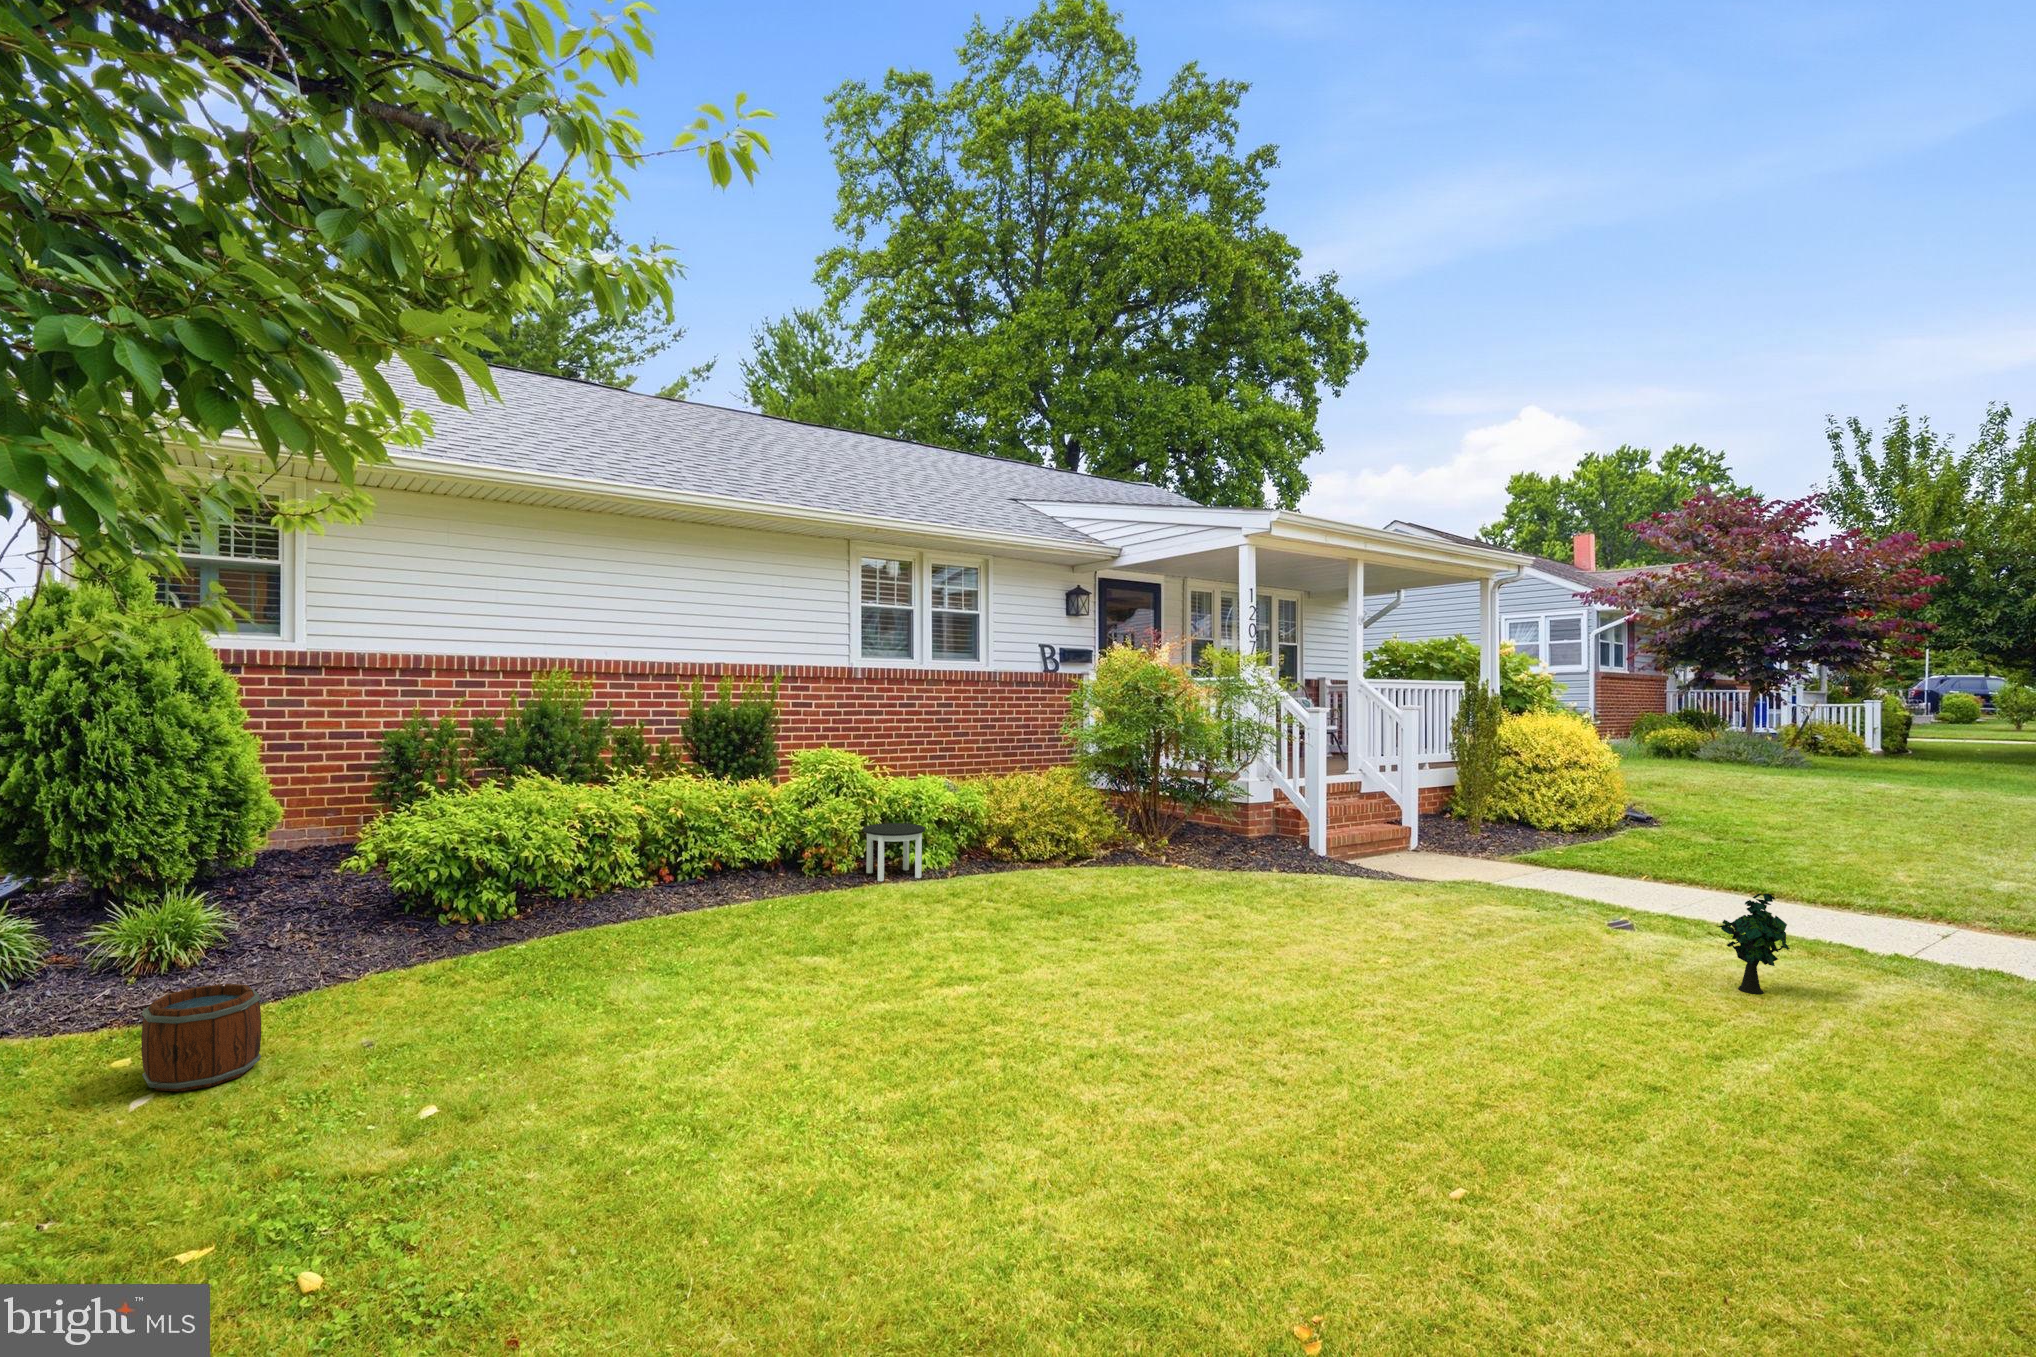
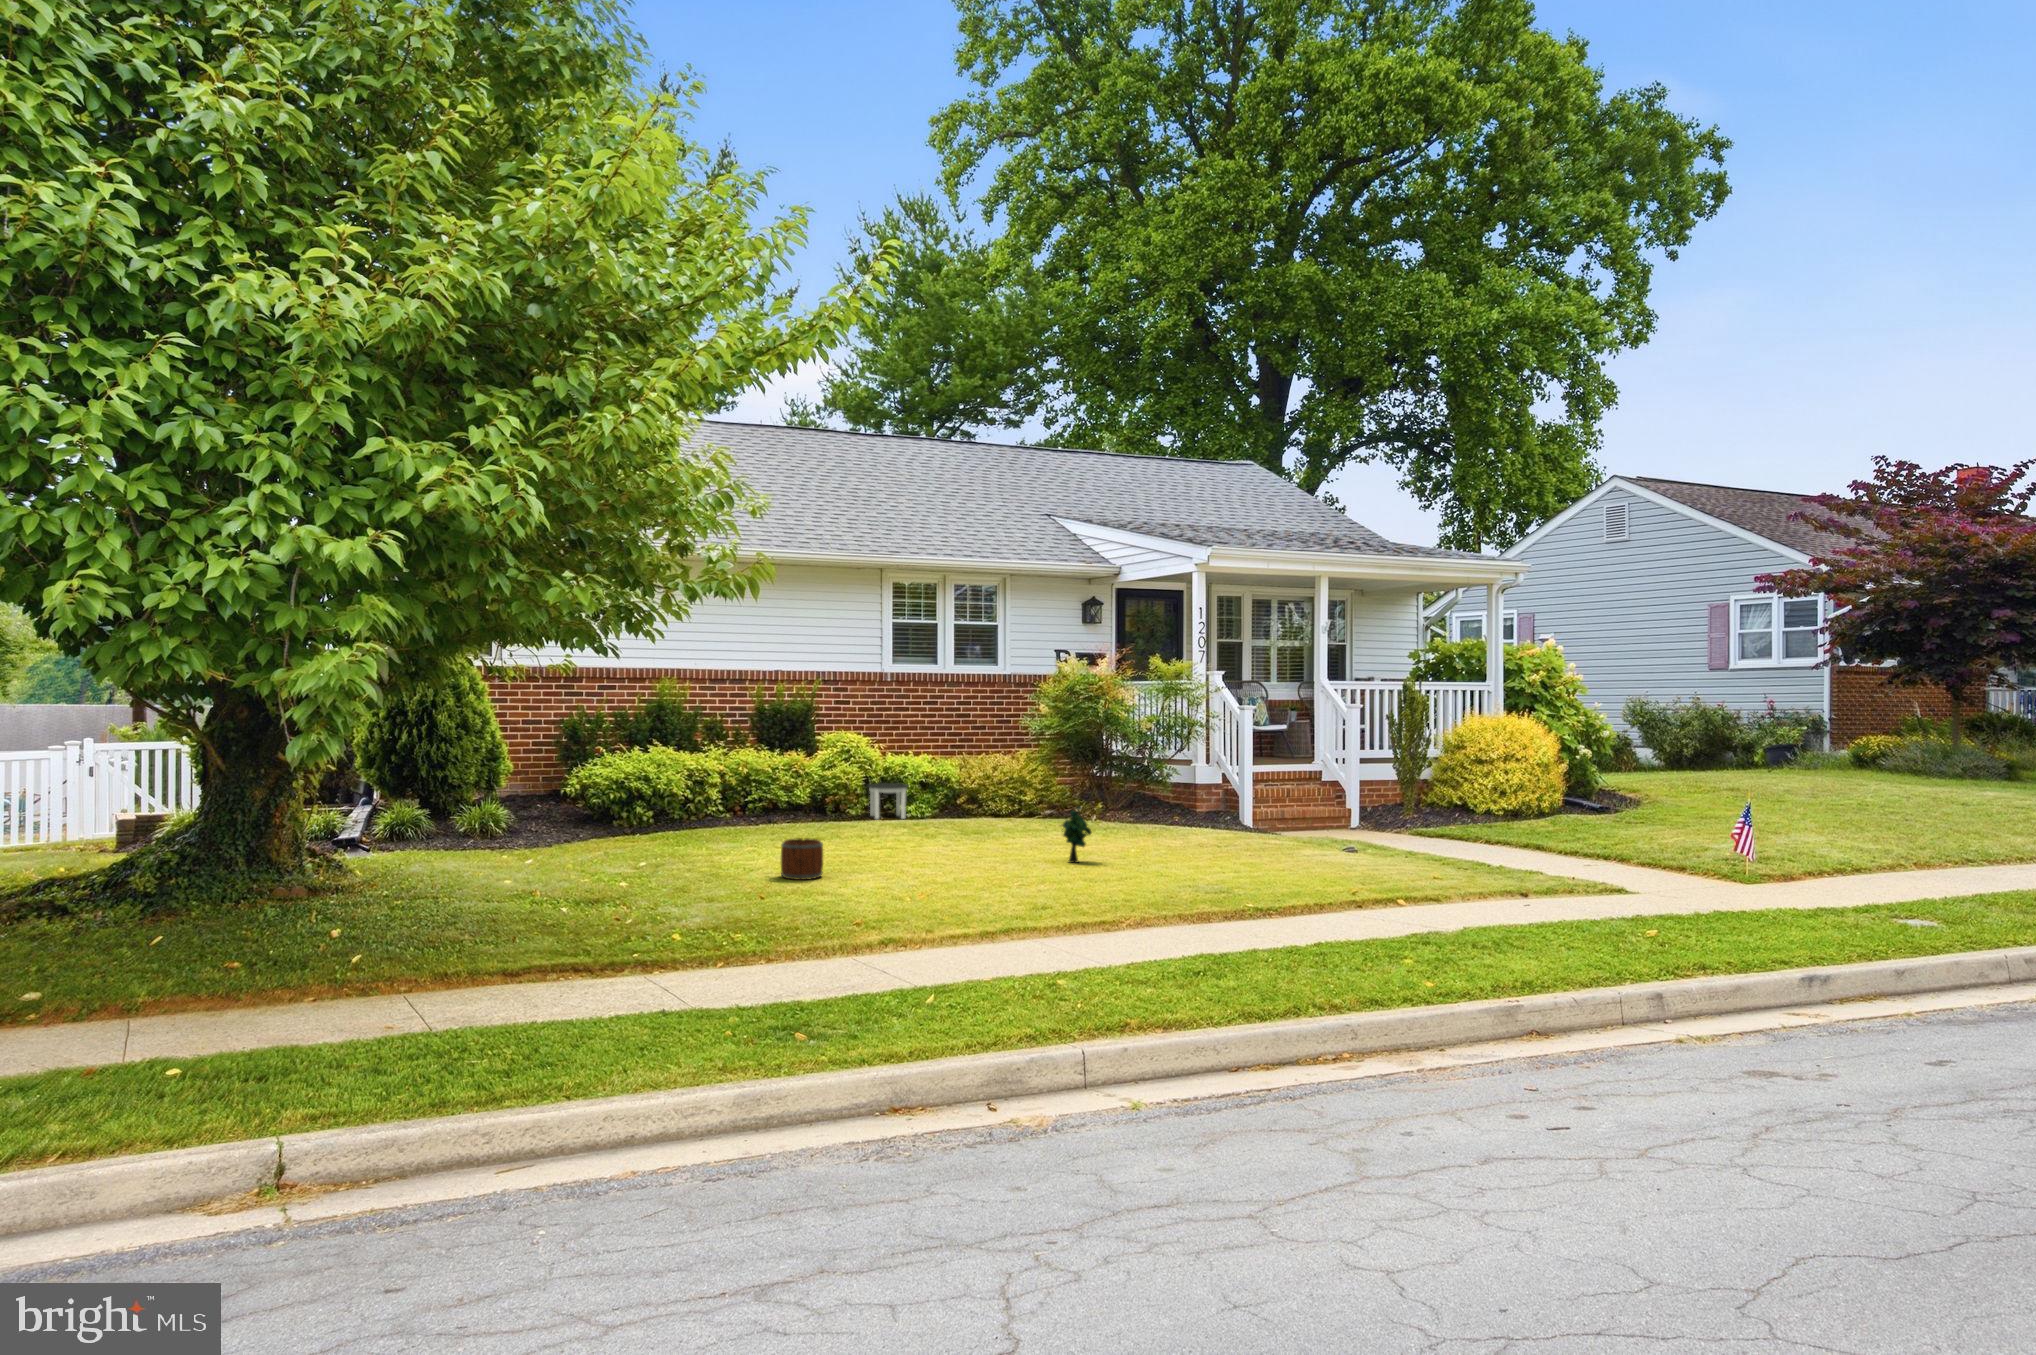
decorative plant: present [1718,893,1790,994] -> present [1062,806,1092,863]
bucket: present [142,984,261,1092] -> present [781,838,823,880]

